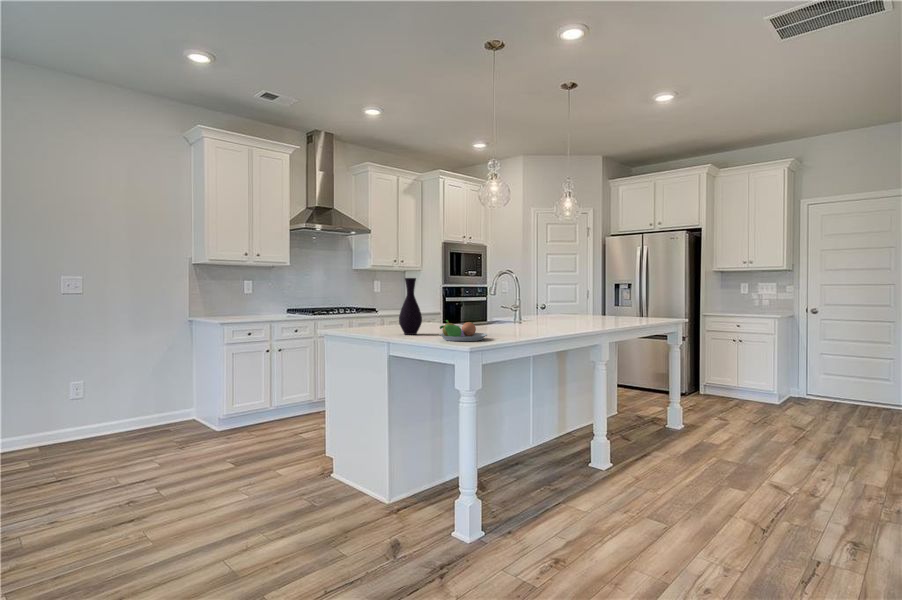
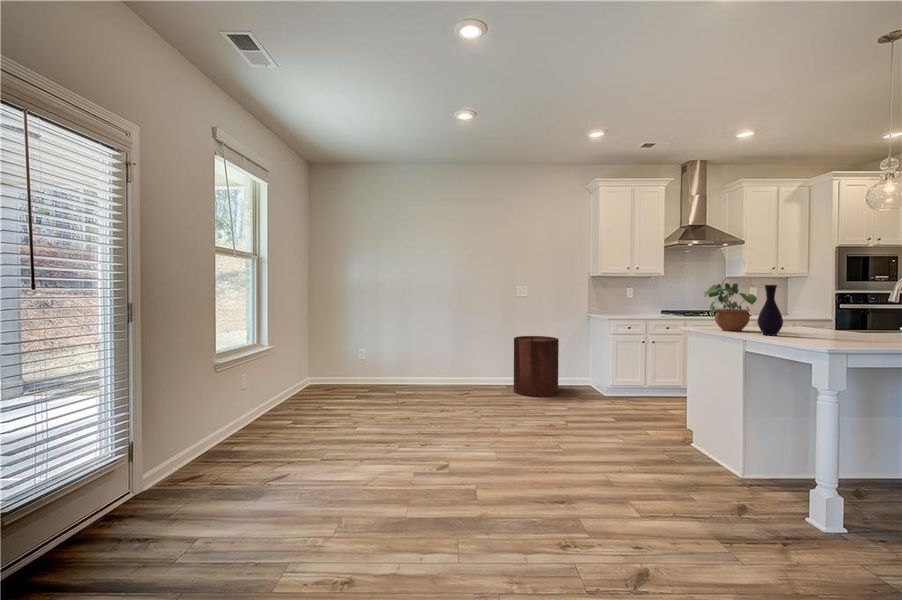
potted plant: none [341,271,396,332] -> present [704,281,757,331]
fruit bowl: present [440,320,487,341] -> none [797,323,859,345]
trash can: none [56,356,143,457] -> present [514,336,559,397]

